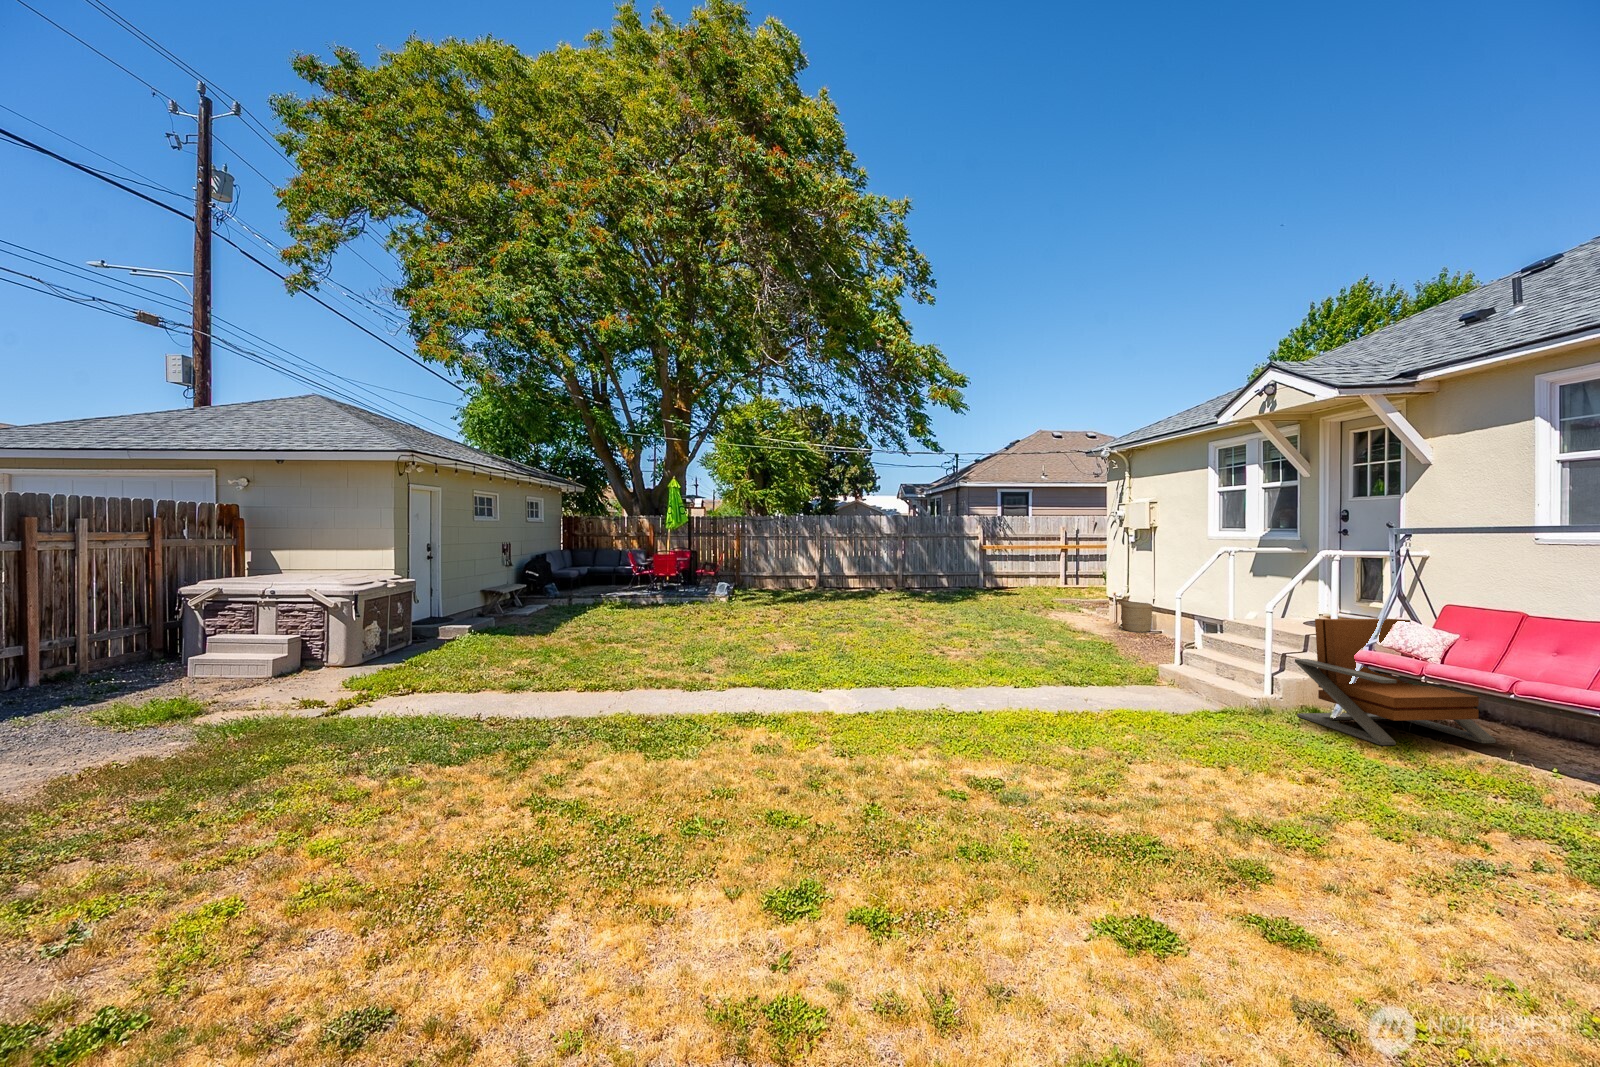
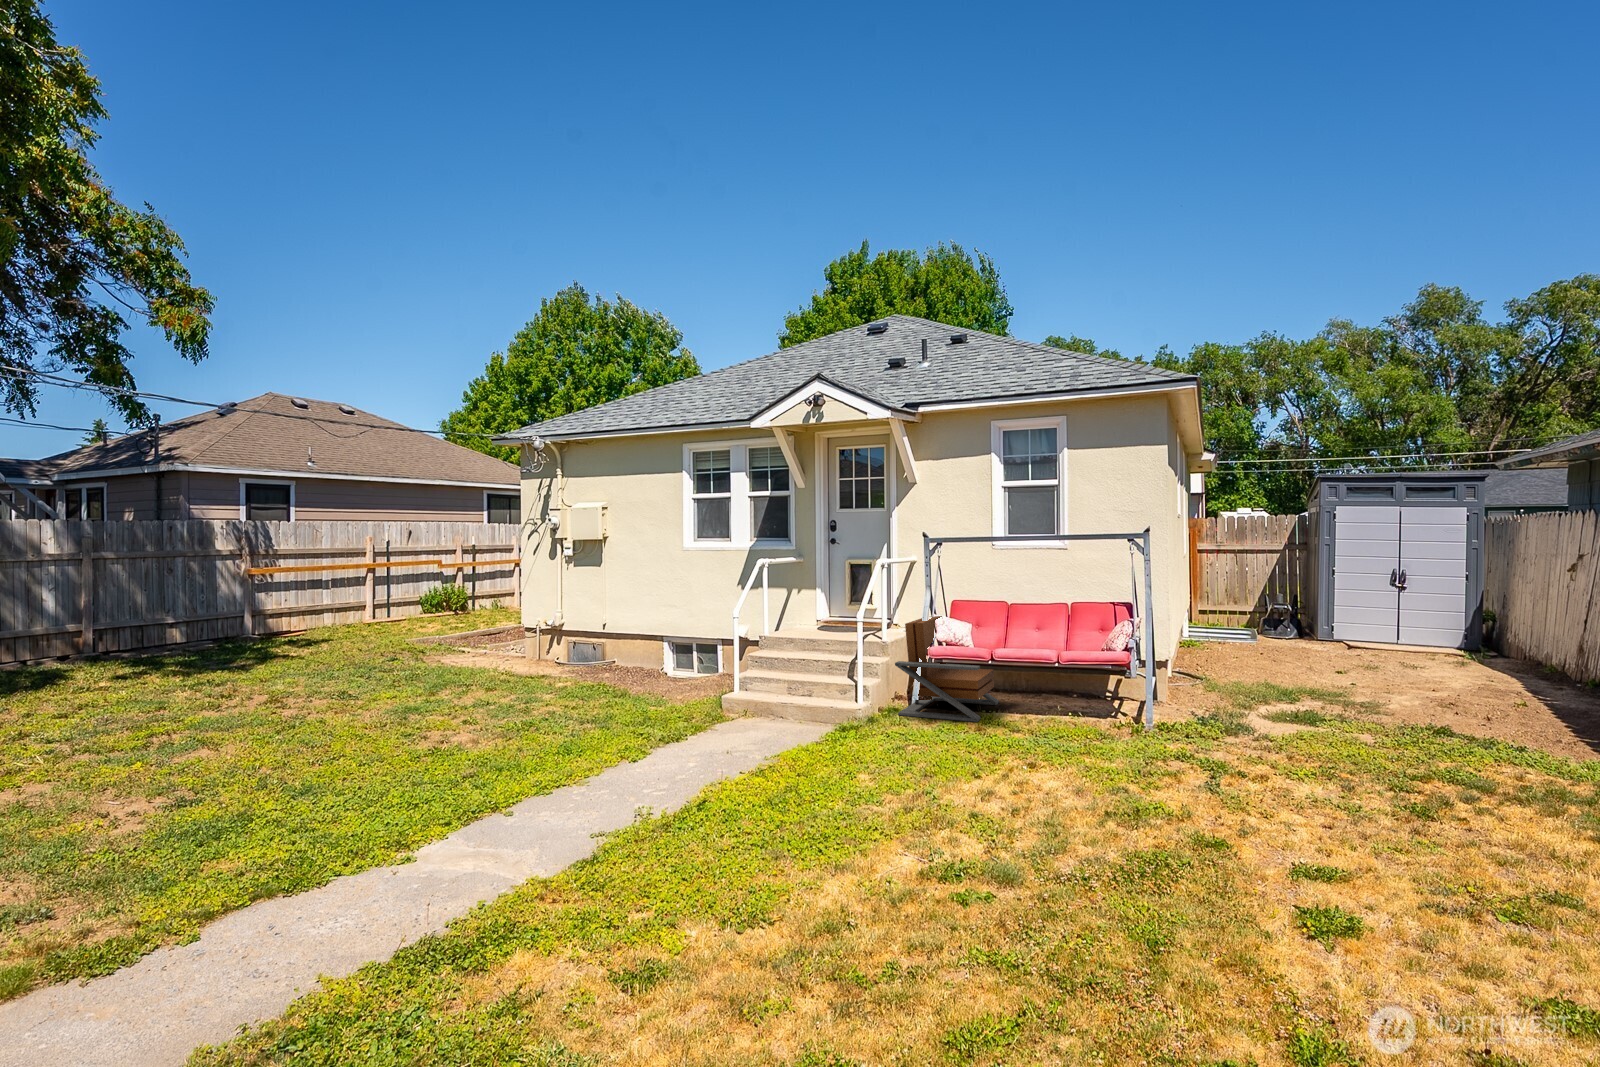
woven basket: present [1121,602,1153,632] -> none [574,630,610,667]

